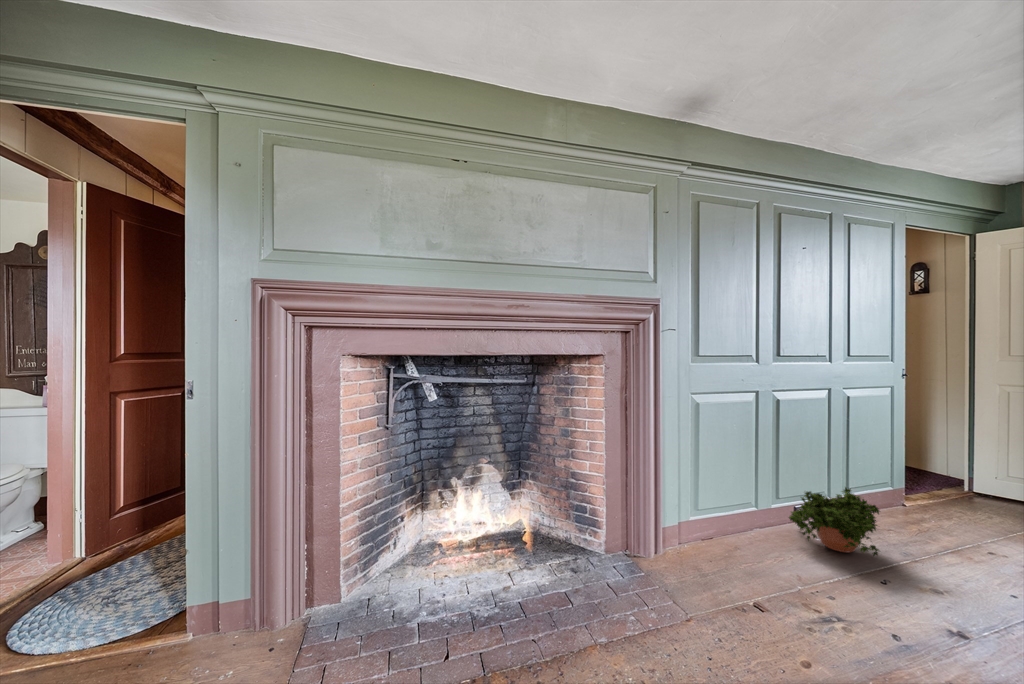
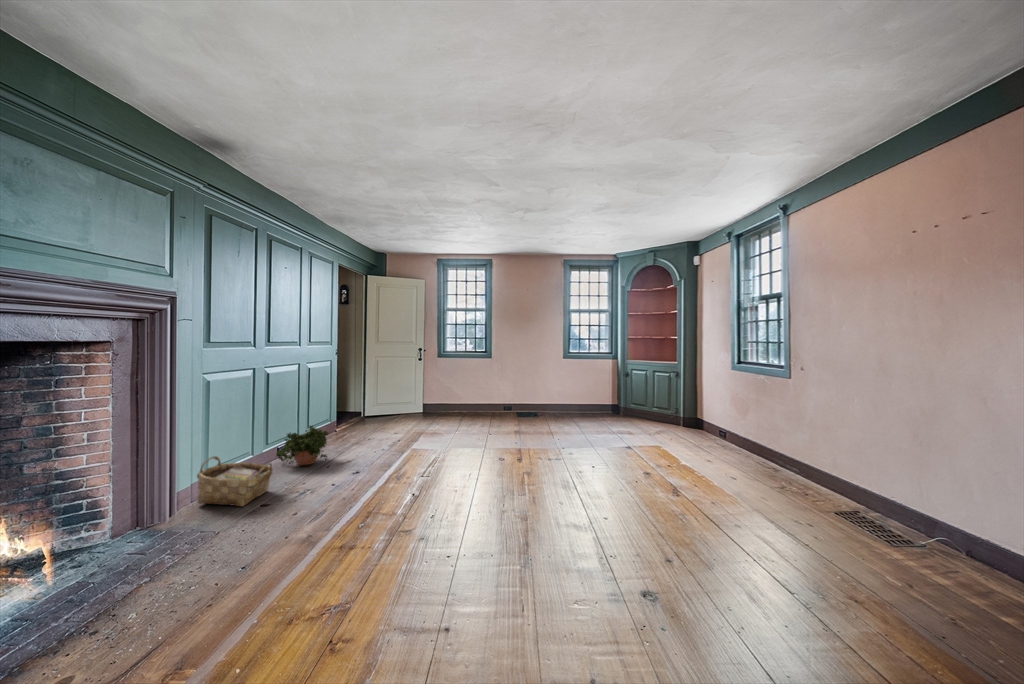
woven basket: none [683,496,774,581] -> present [197,456,273,506]

